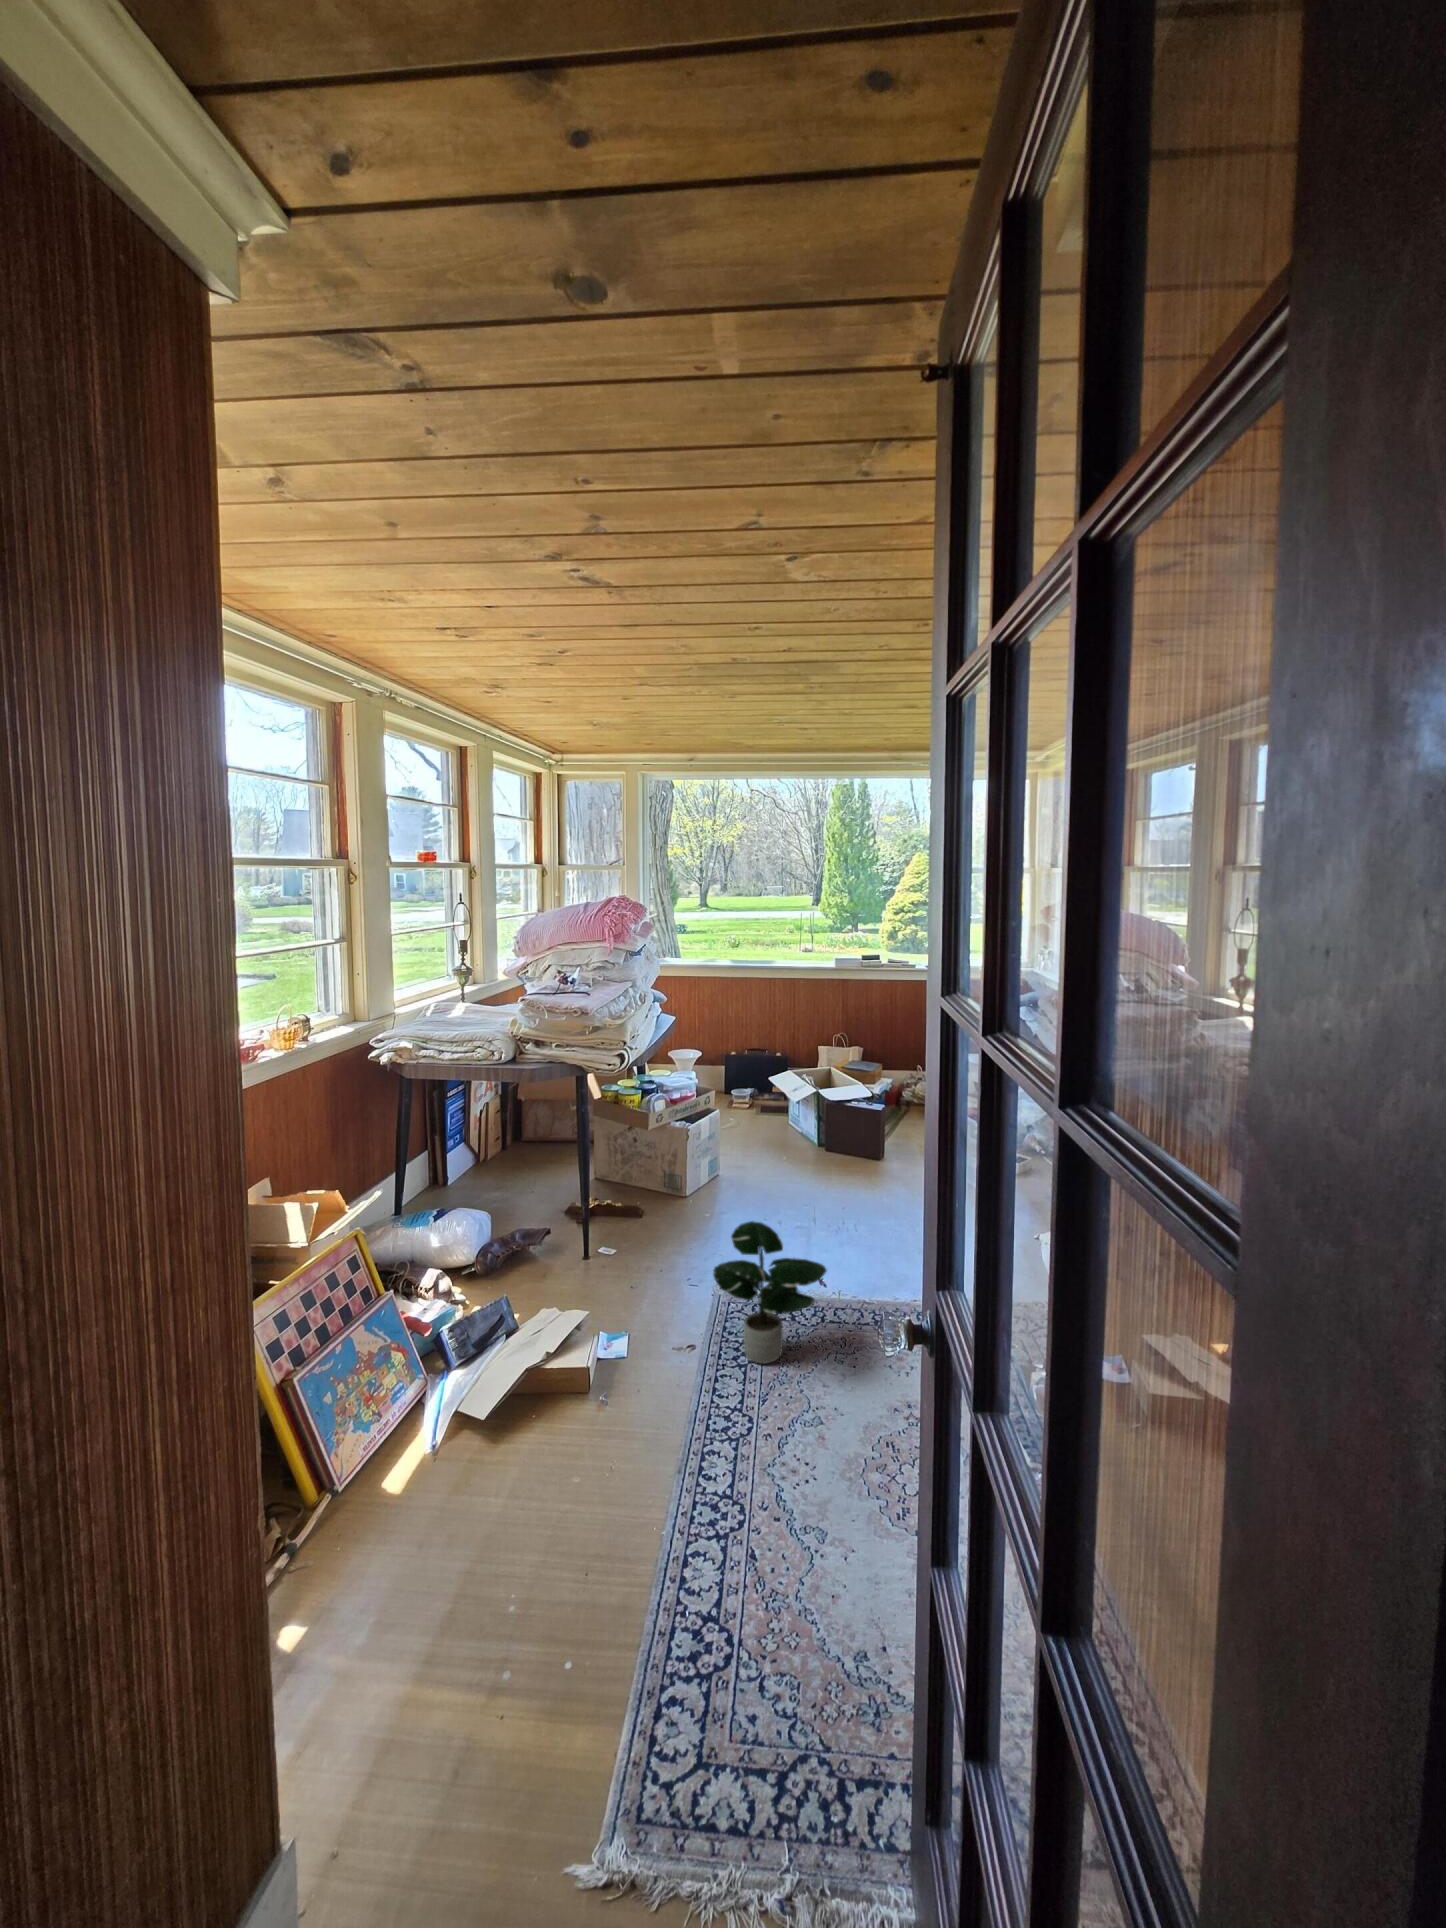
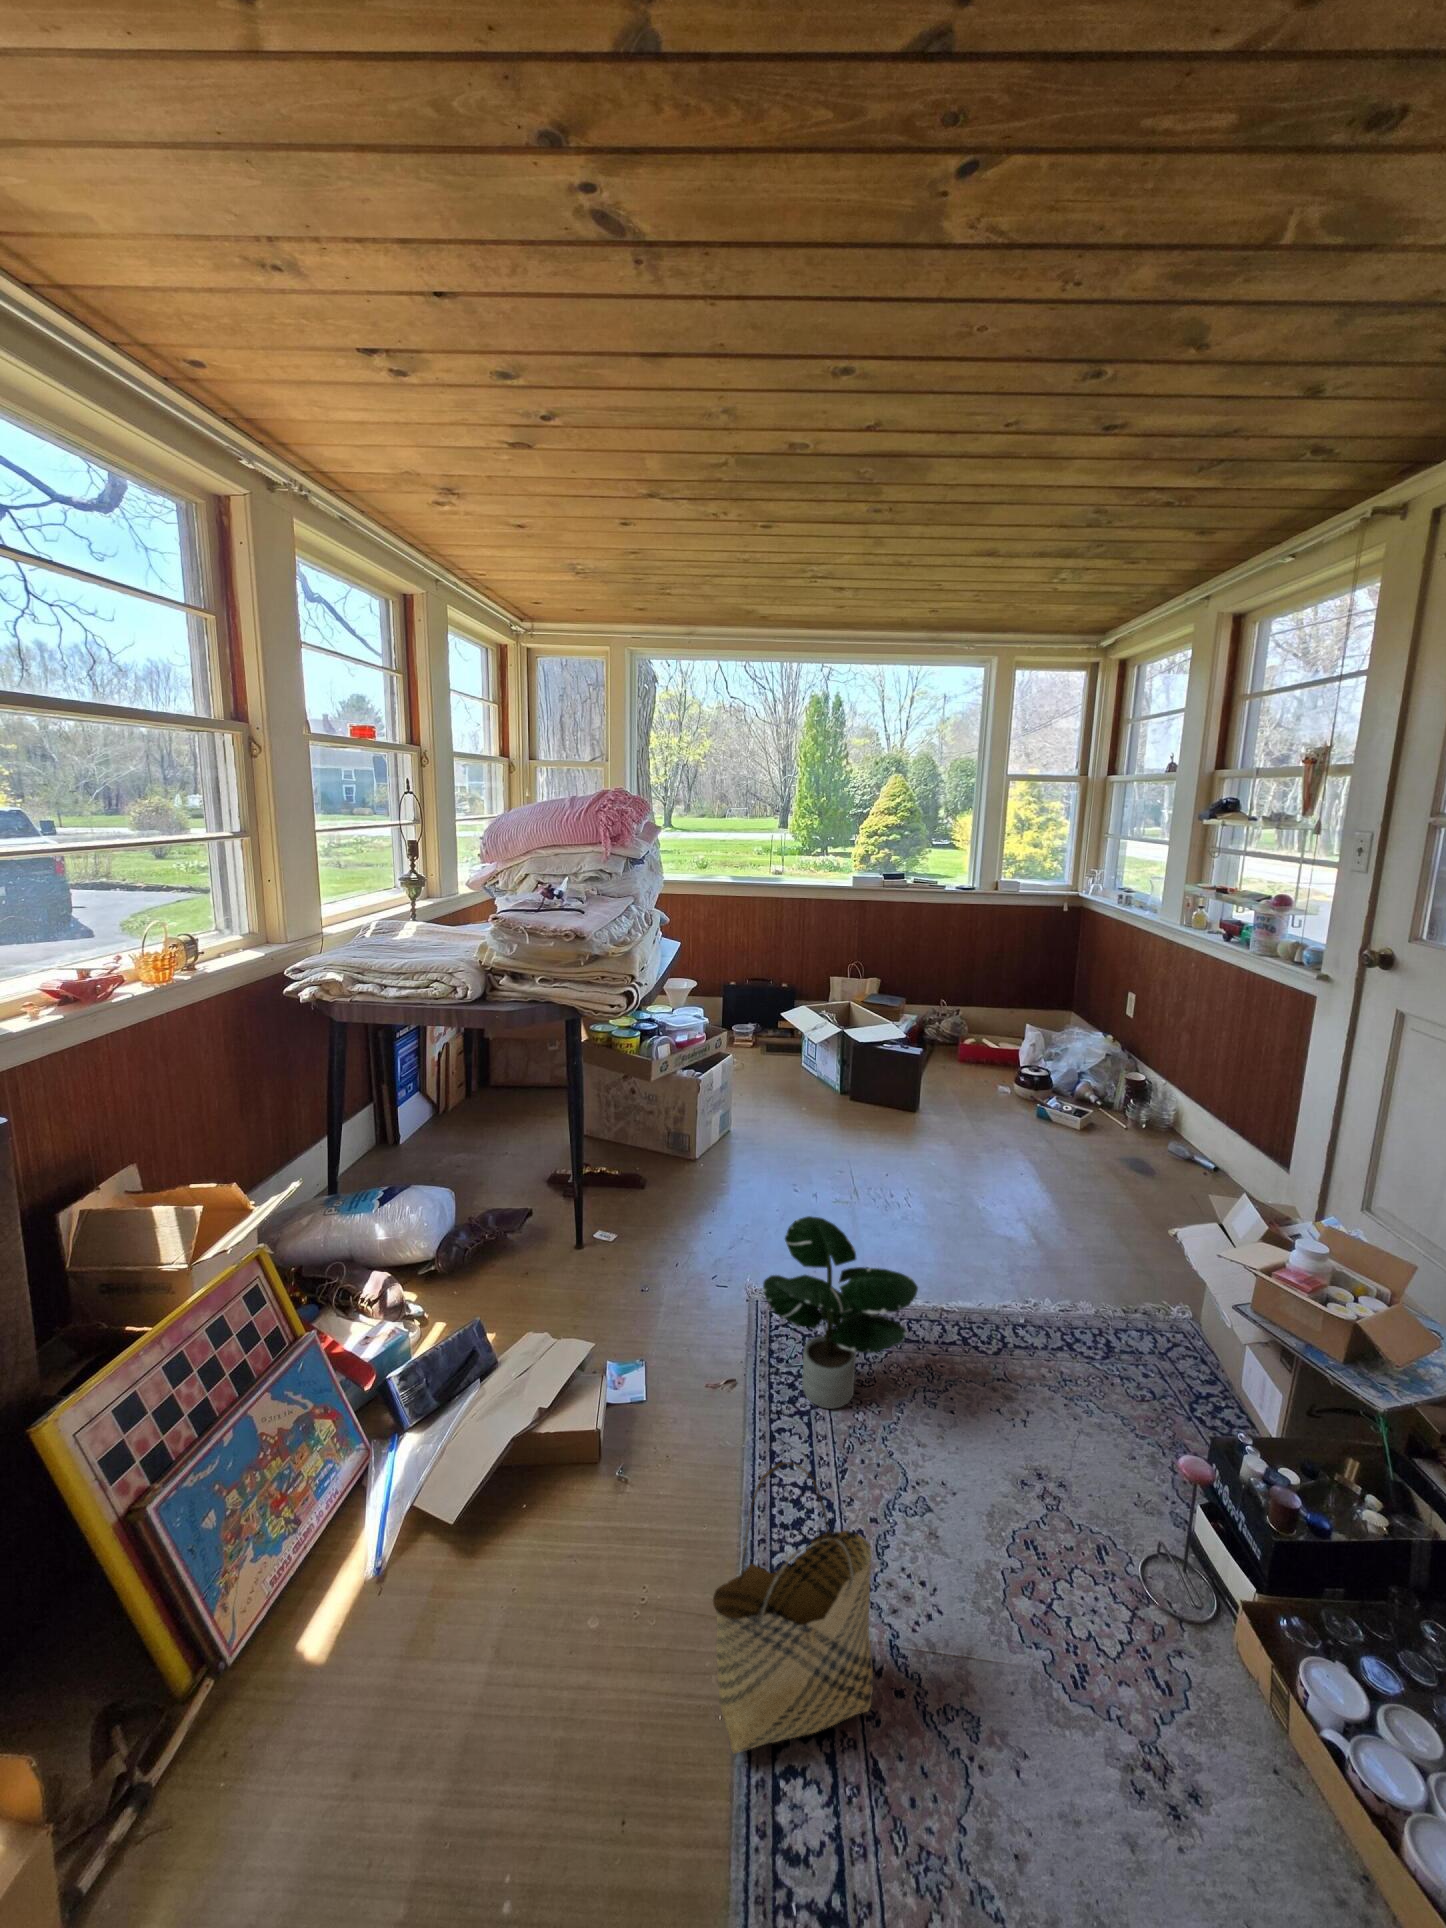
woven basket: none [648,1356,757,1542] -> present [713,1462,873,1754]

